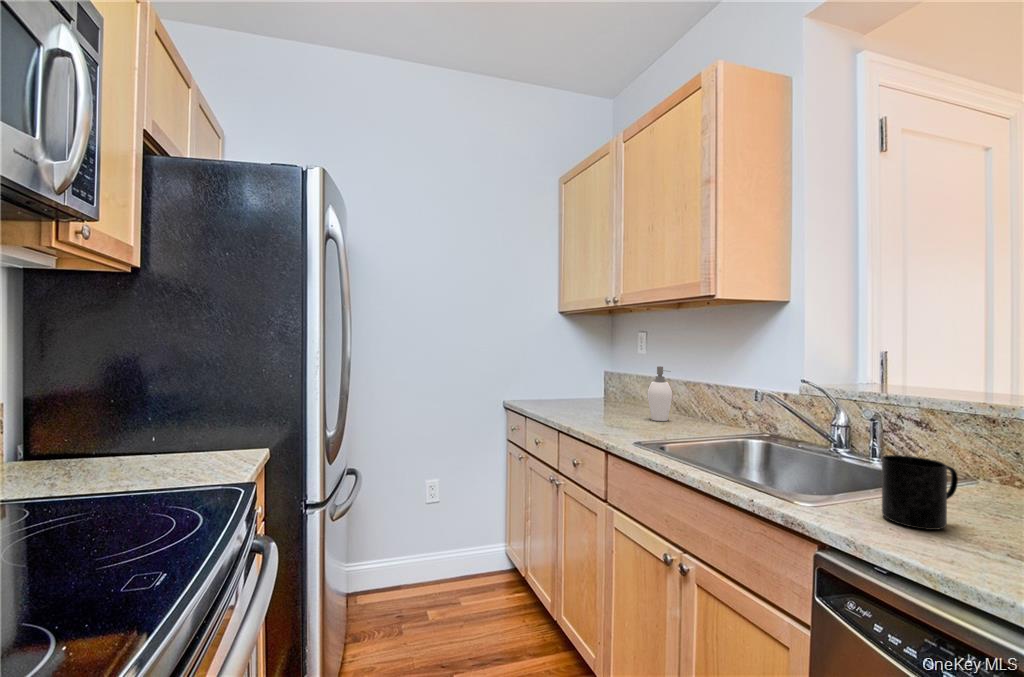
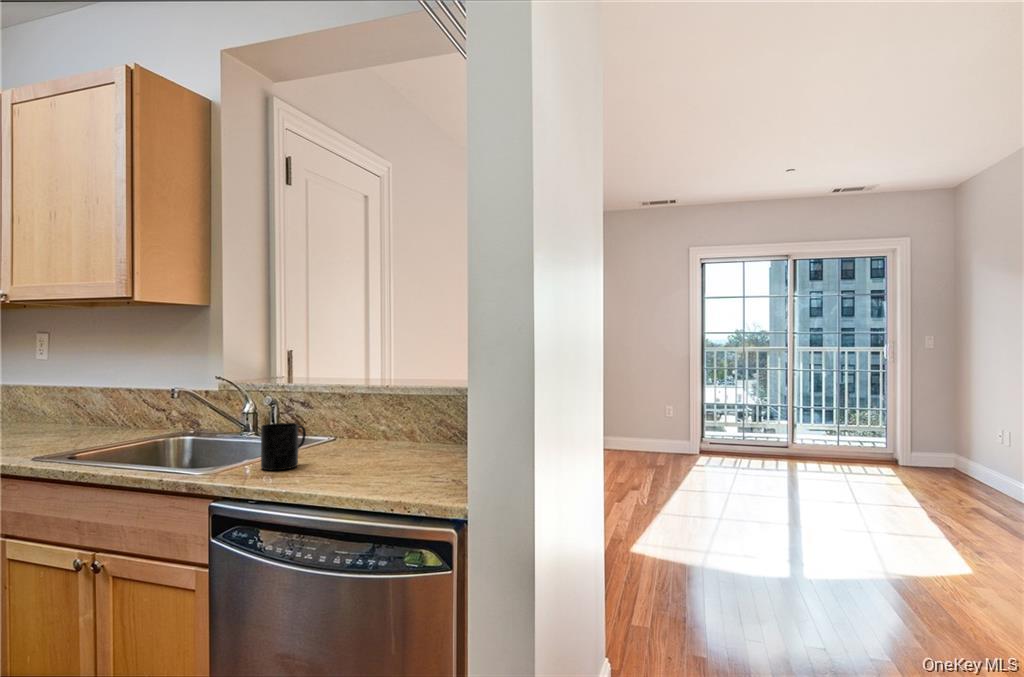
soap dispenser: present [647,366,672,421] -> none [47,372,83,436]

